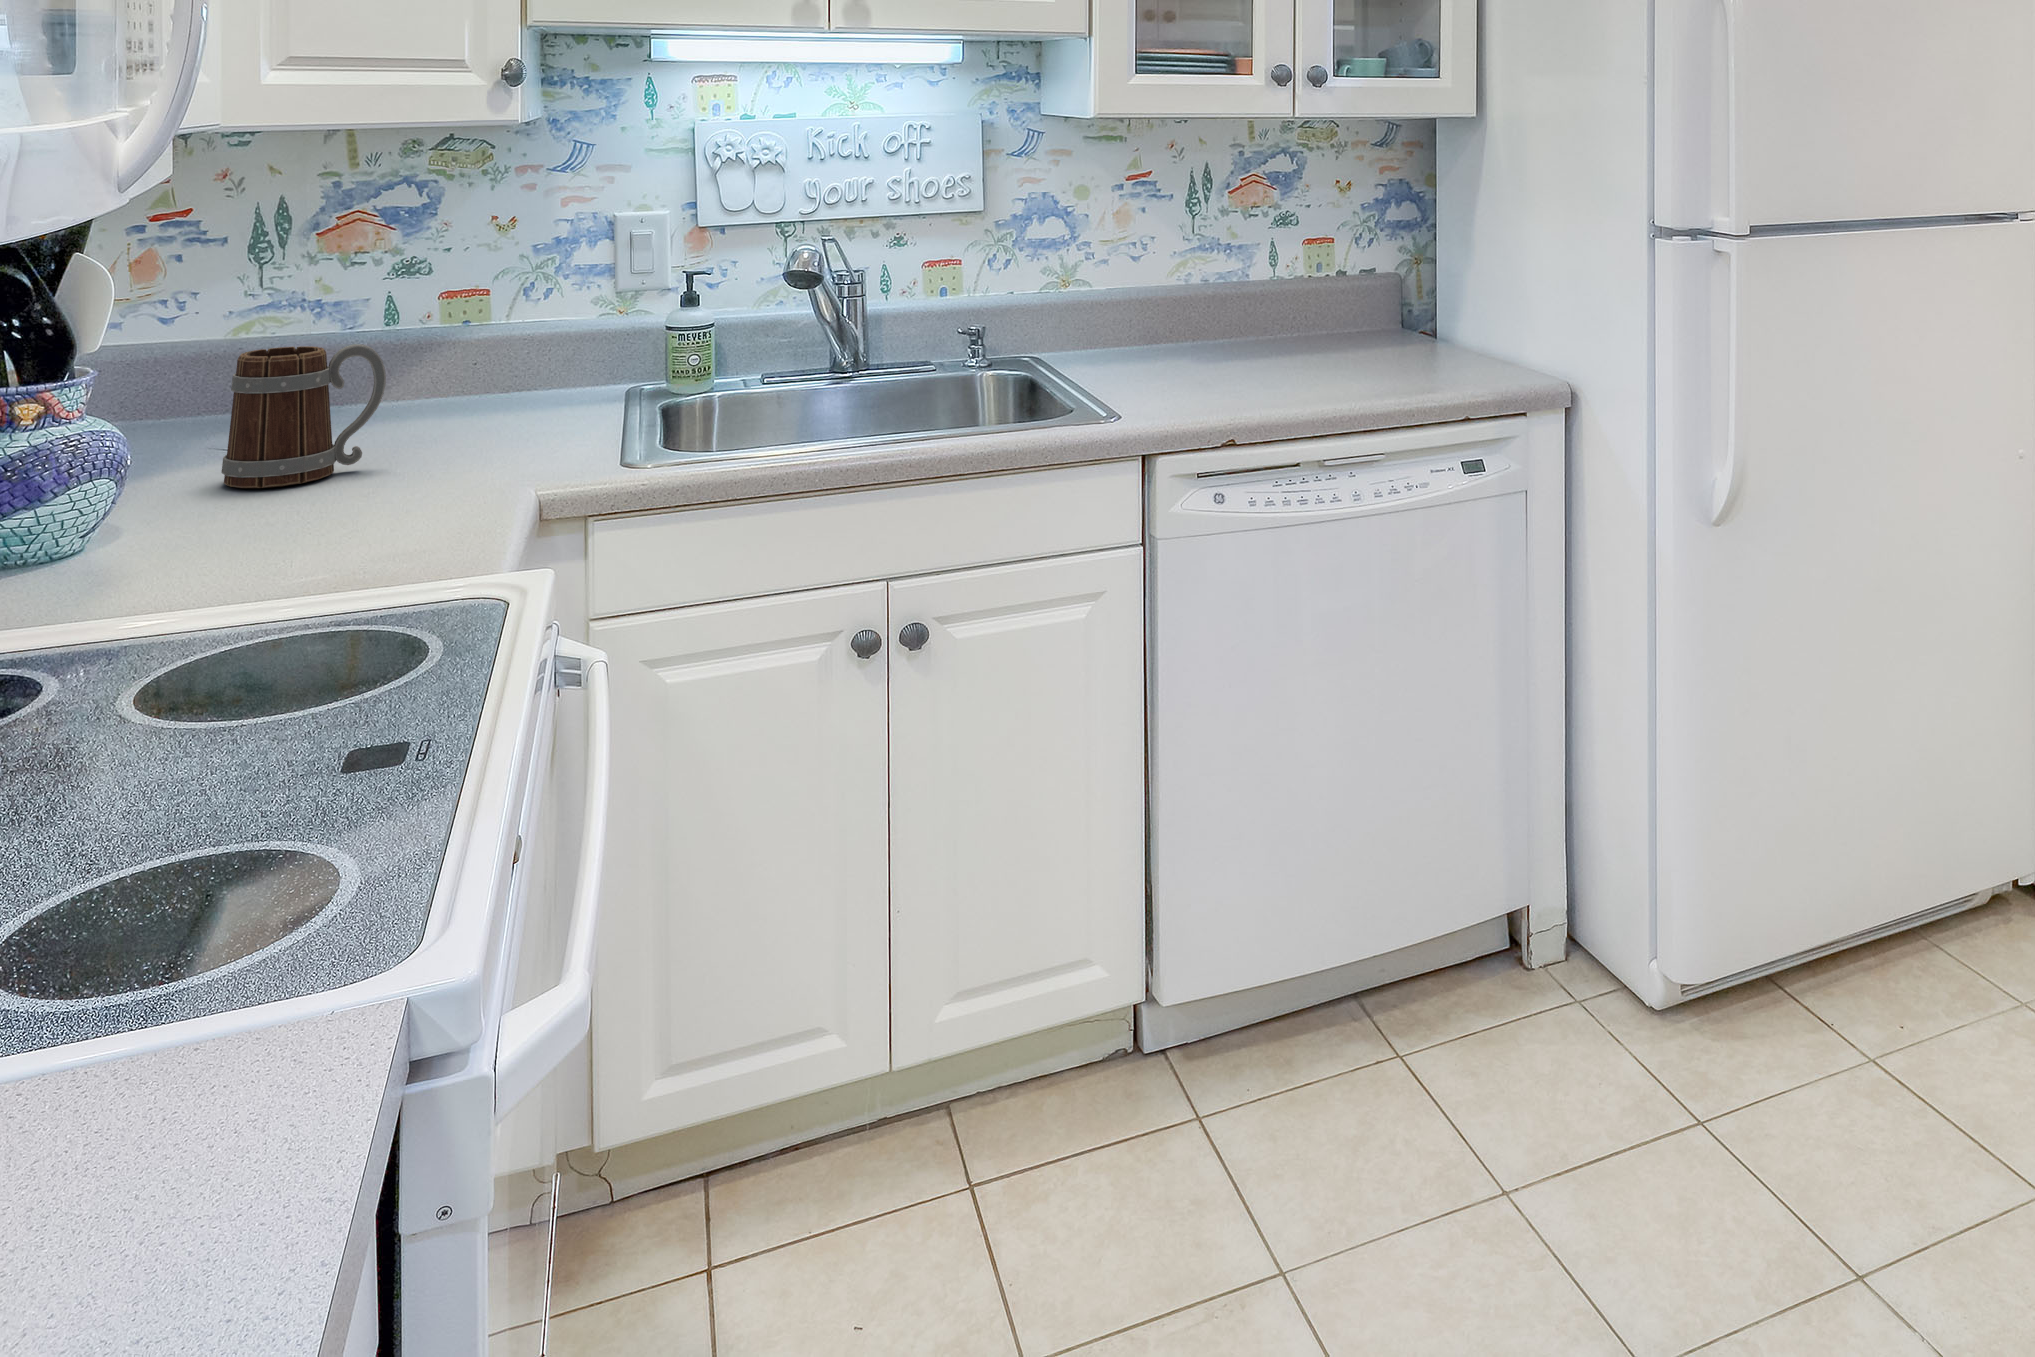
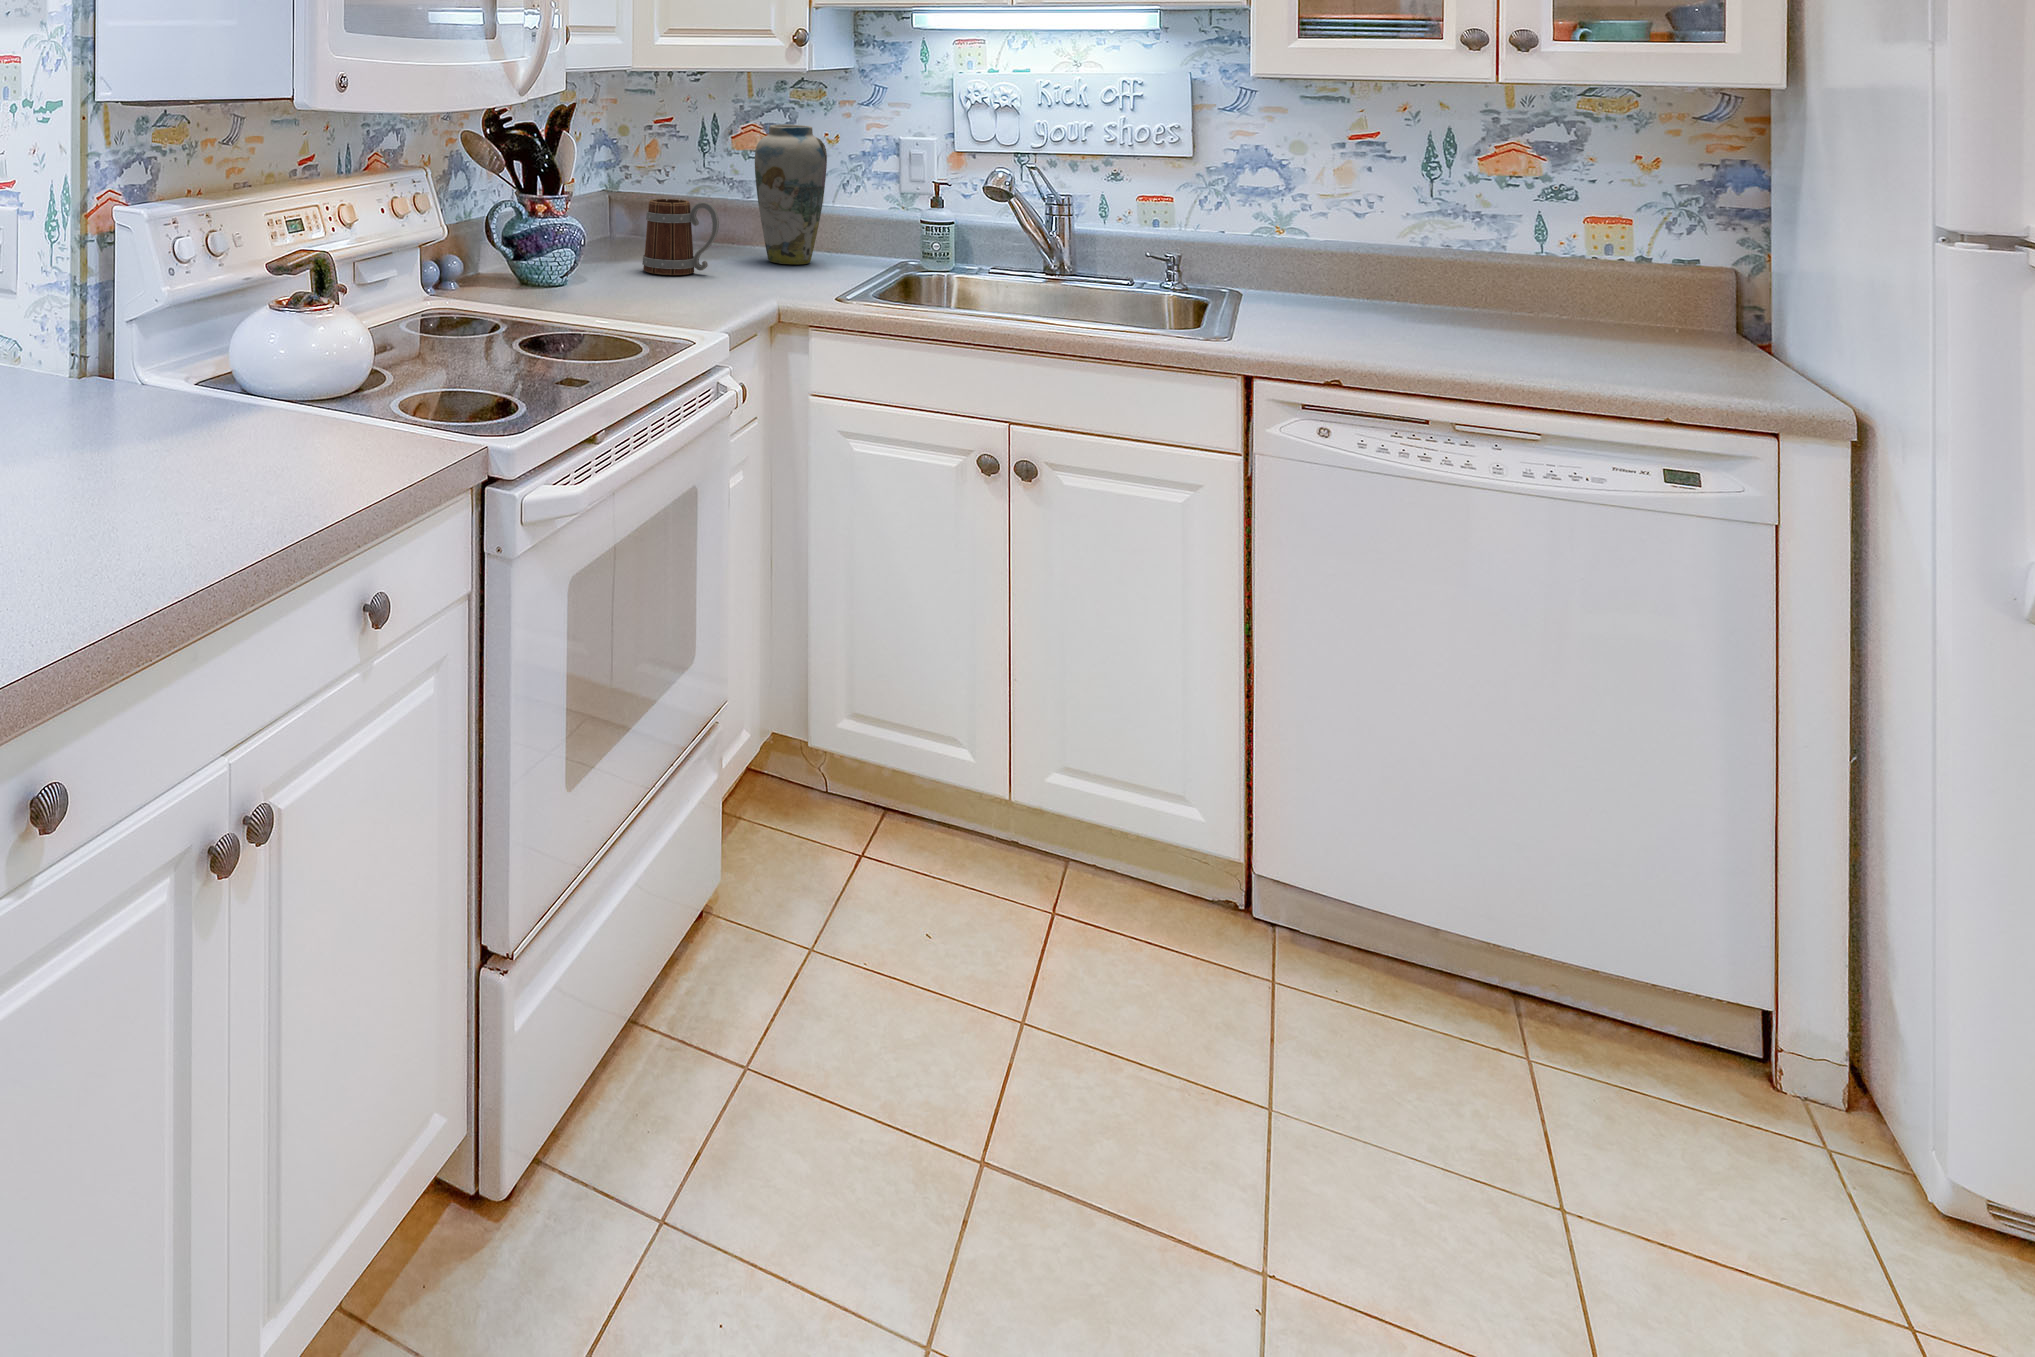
vase: none [399,202,528,427] -> present [755,124,827,264]

